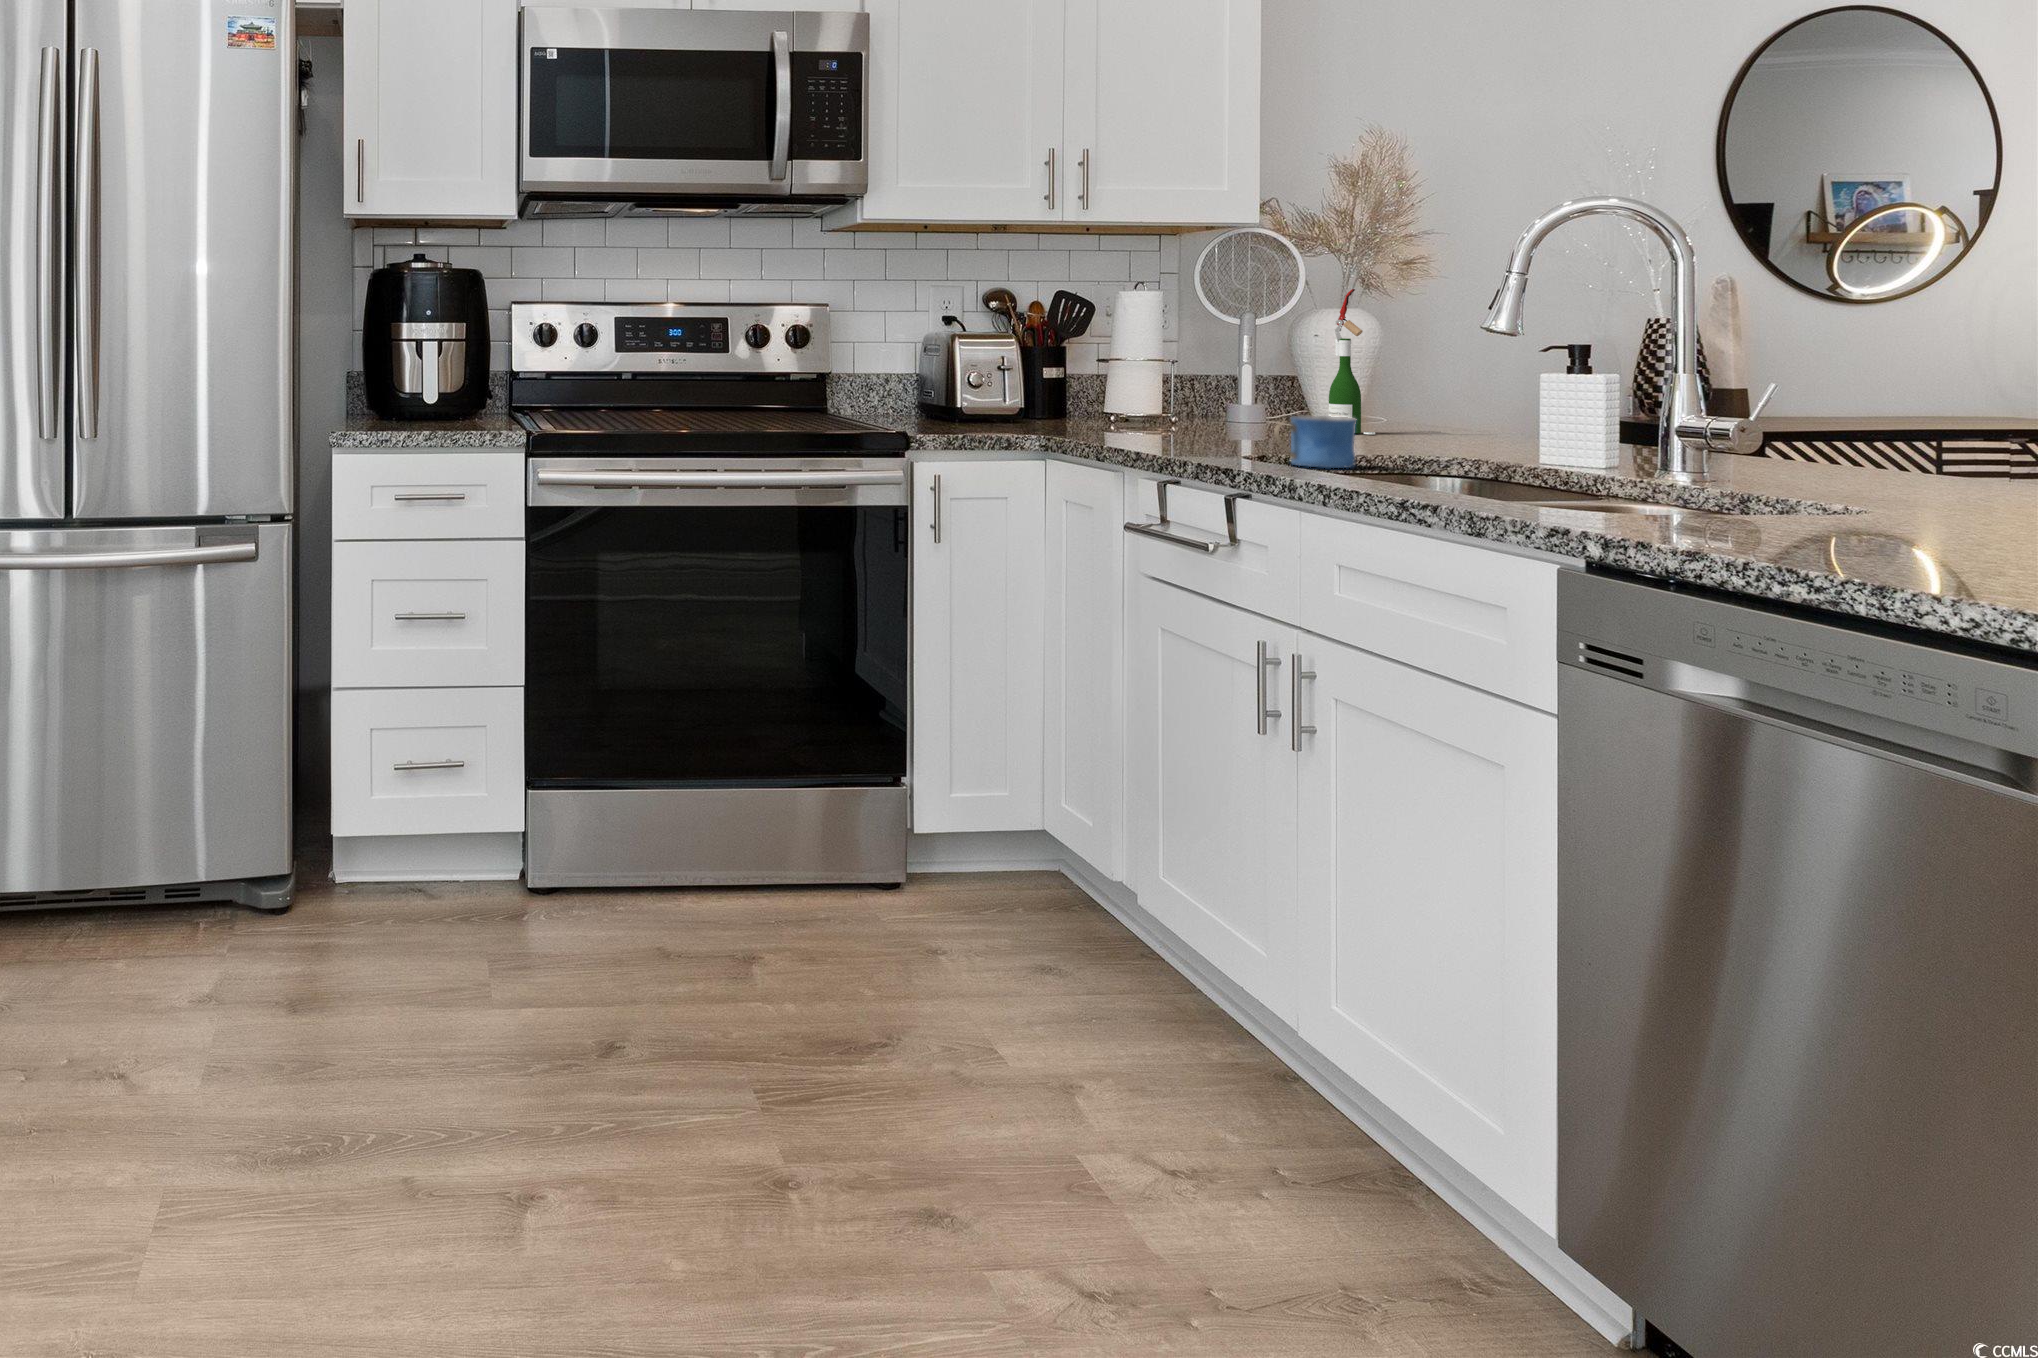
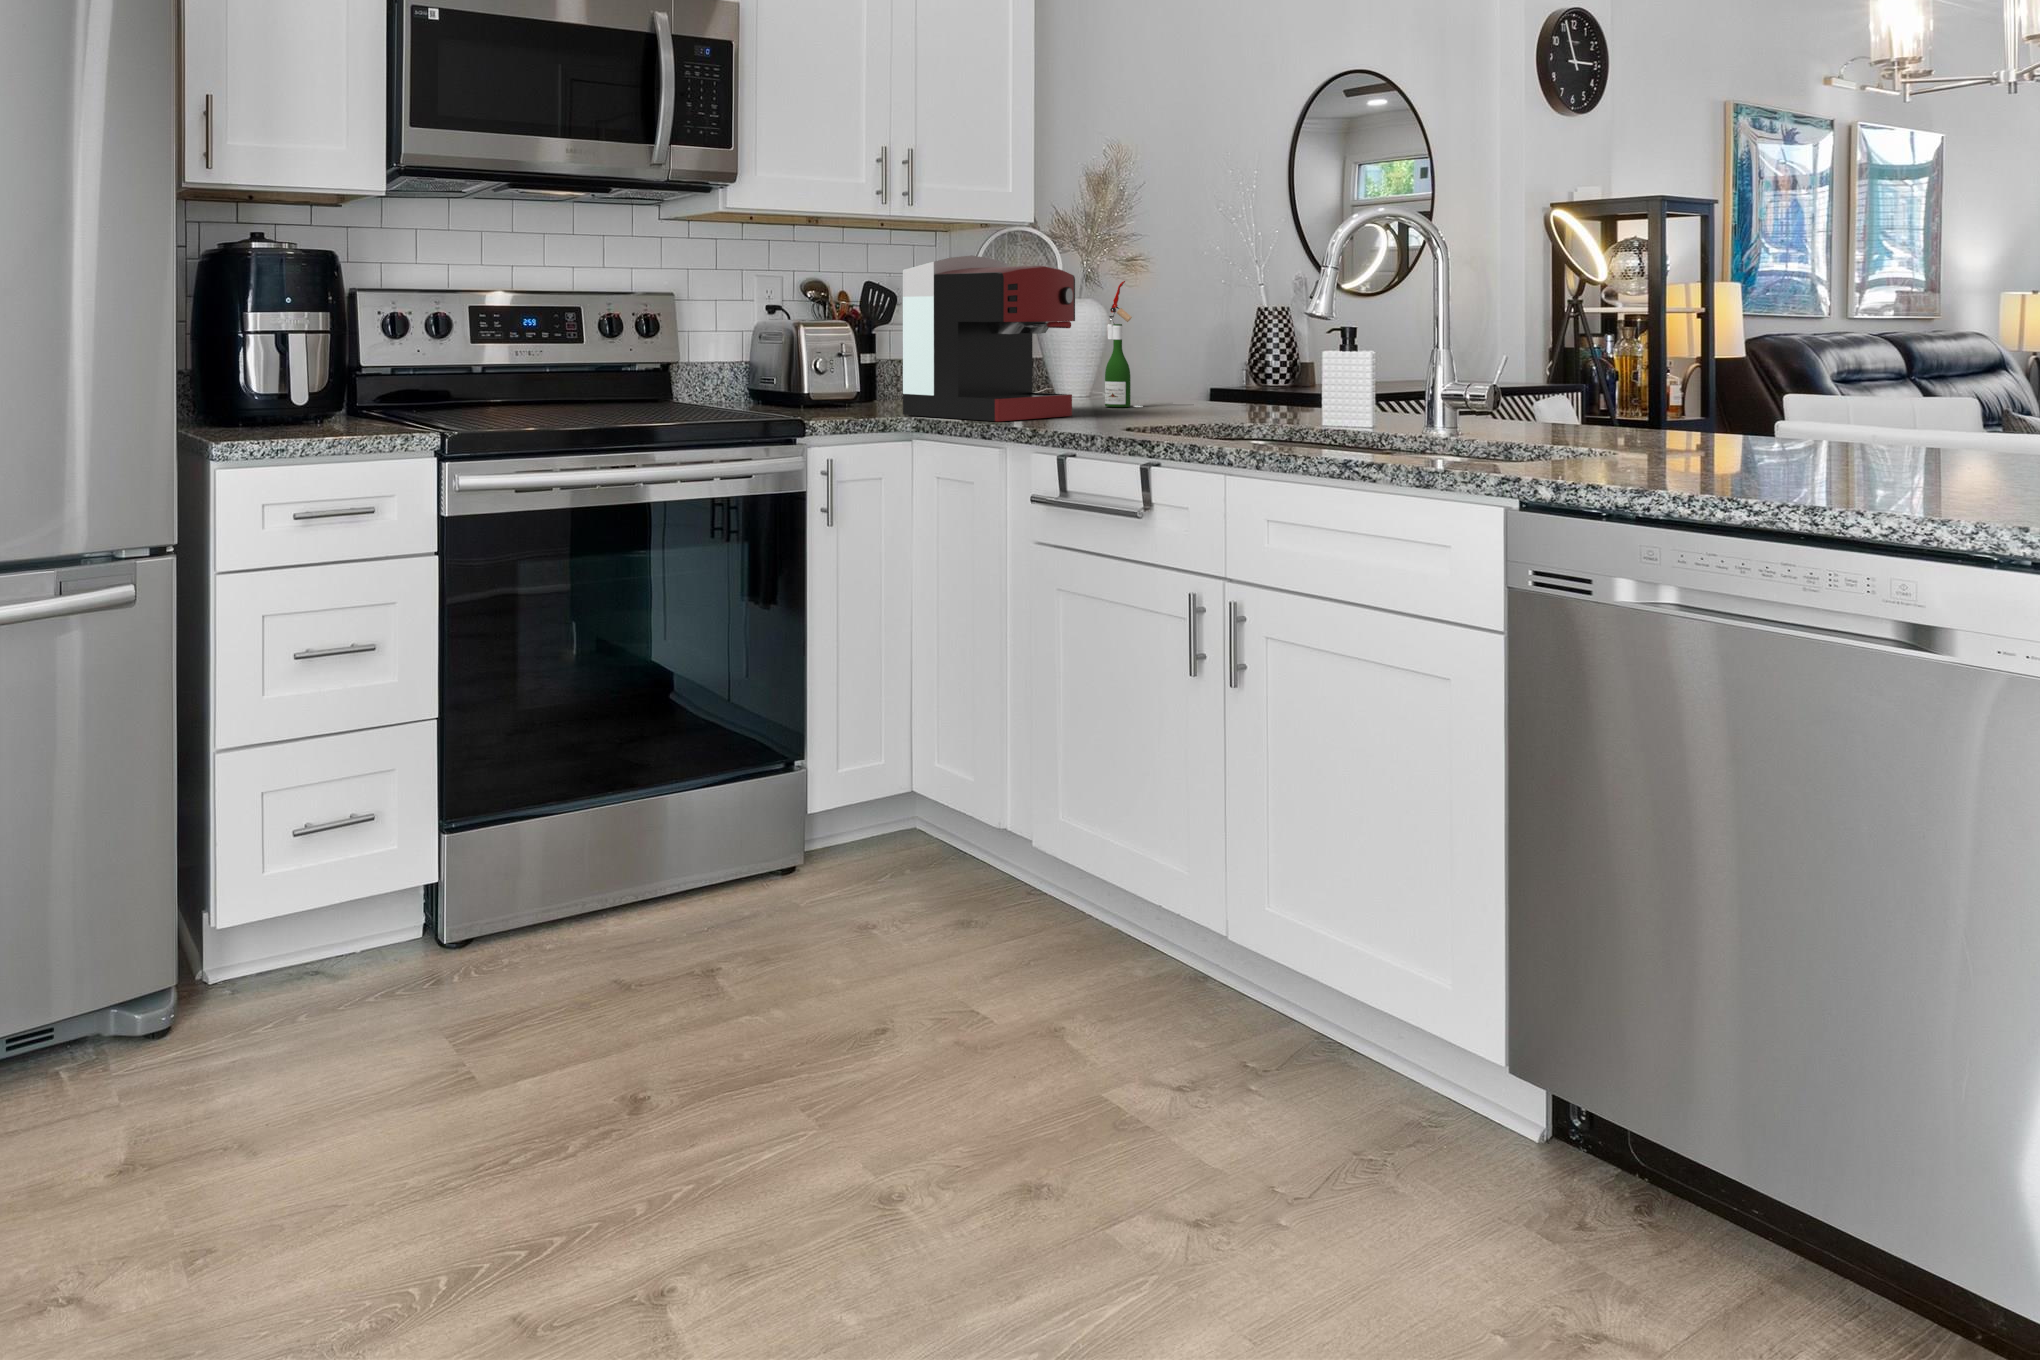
coffee maker: none [1052,266,1251,443] -> present [903,255,1075,421]
mug: present [1274,415,1356,468] -> none [1163,391,1225,436]

